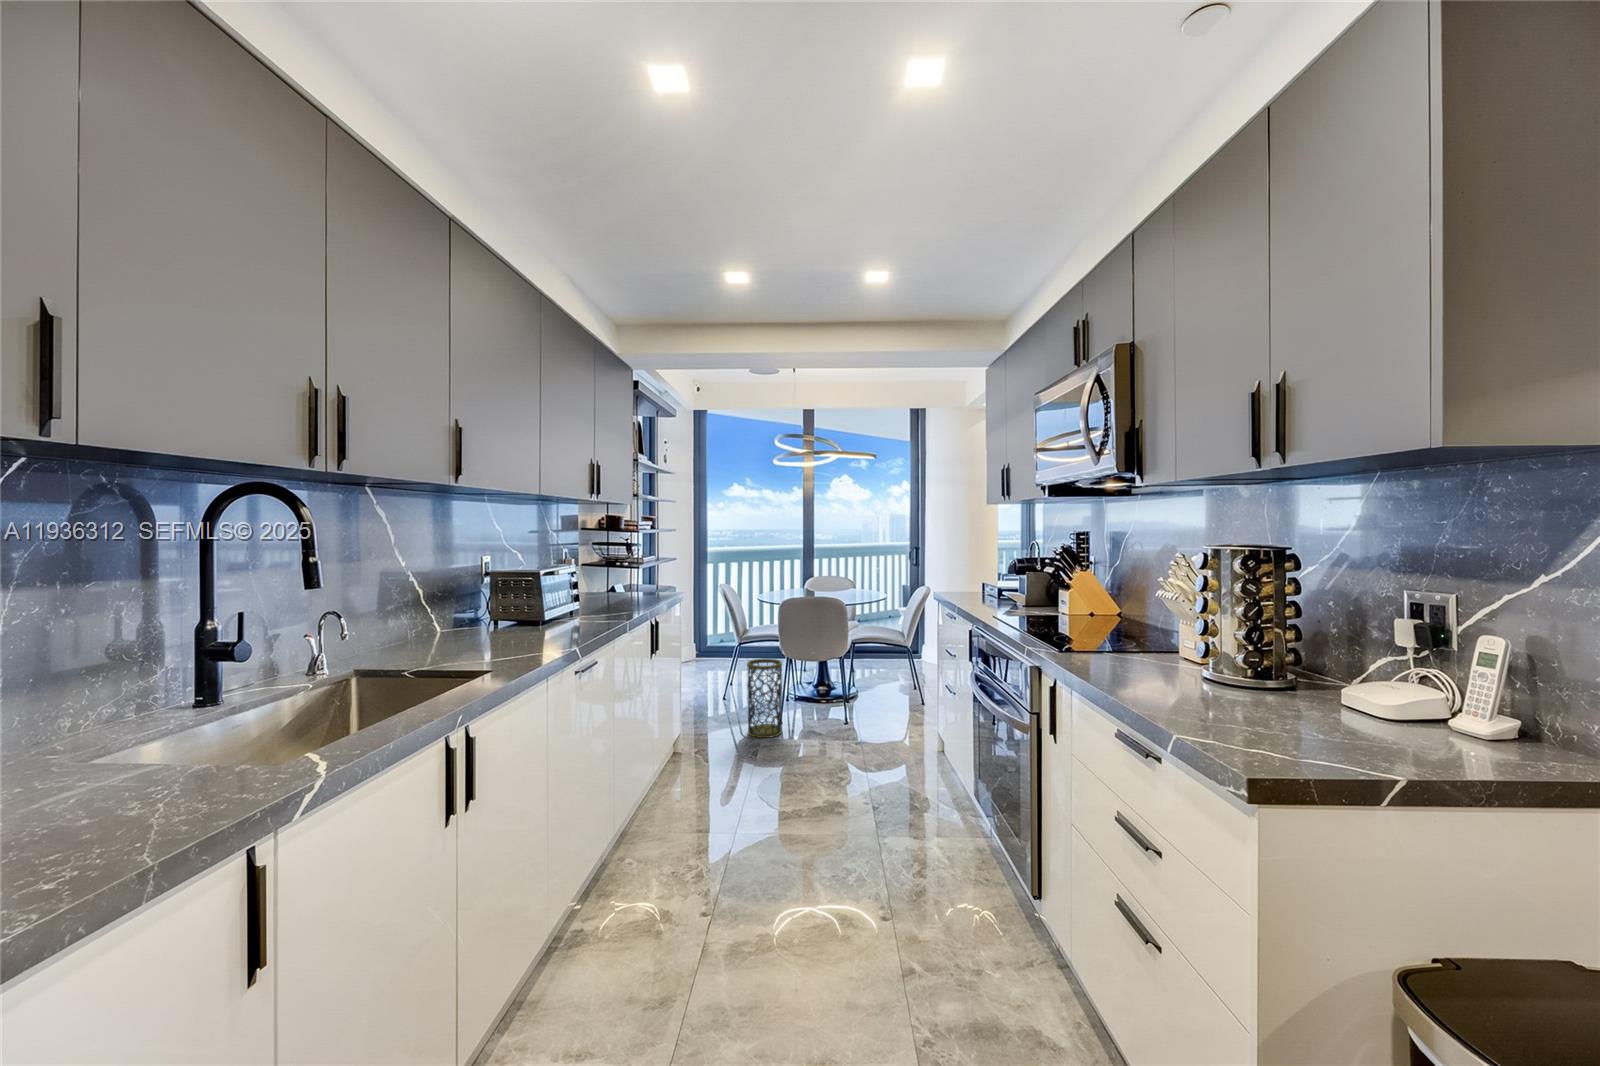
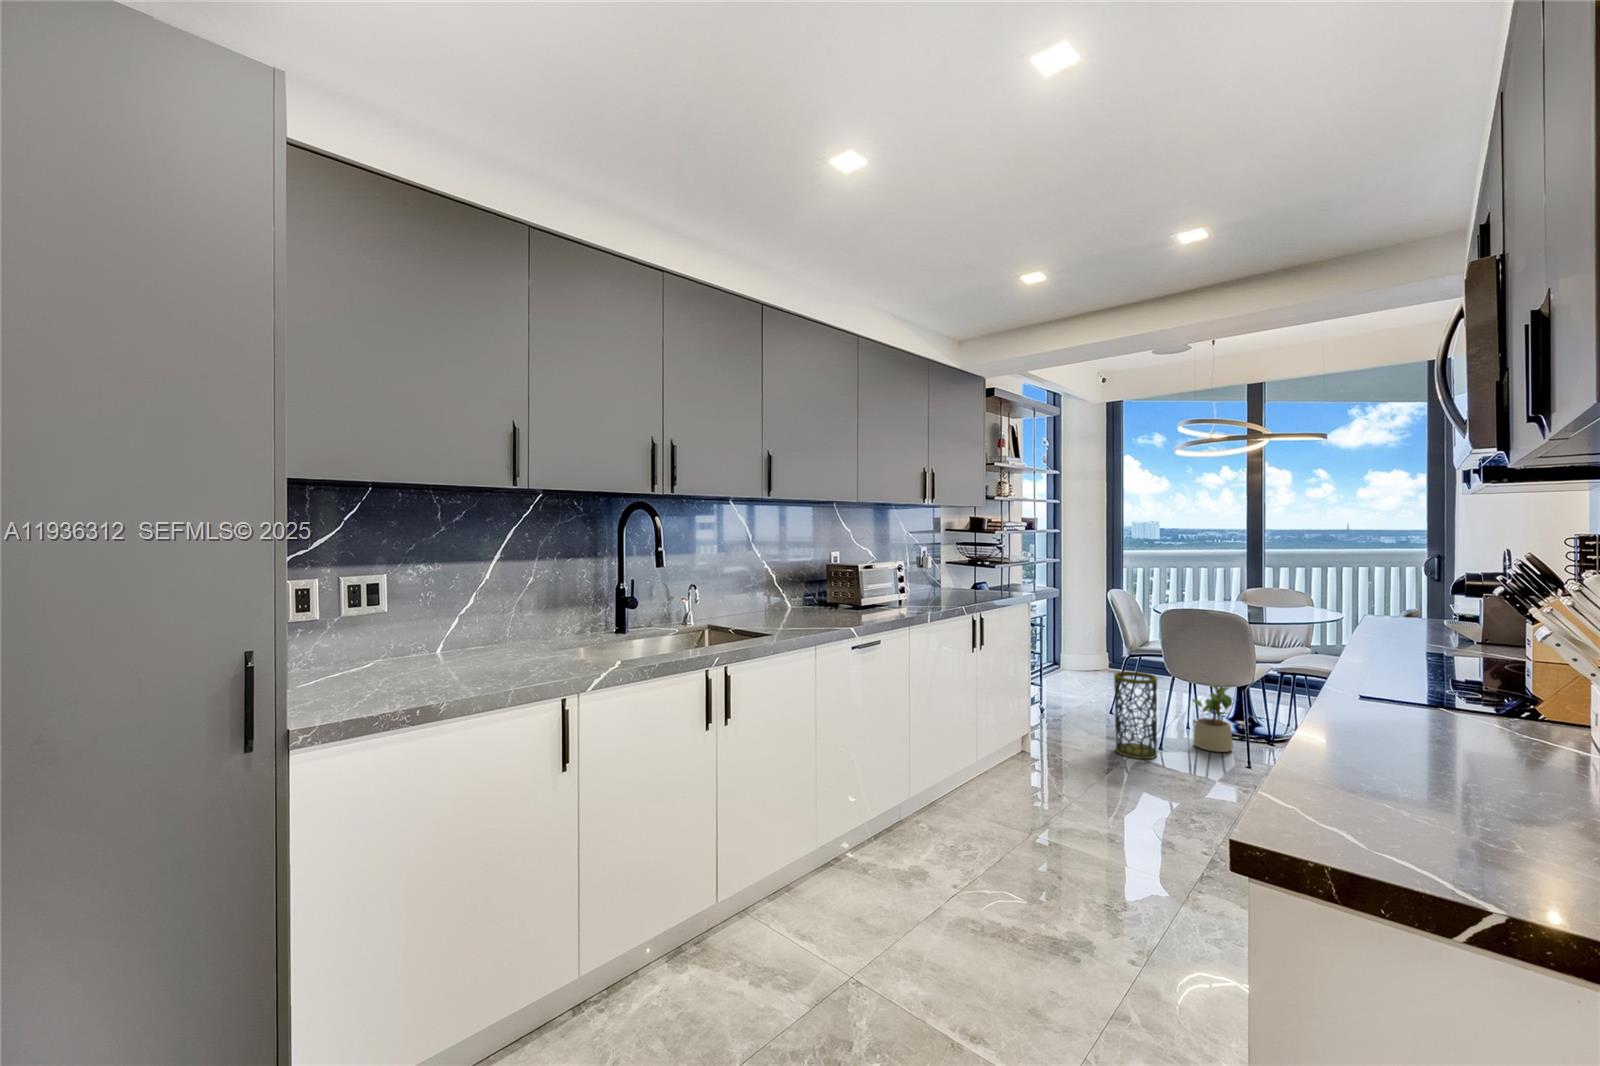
potted plant: none [798,644,833,718] -> present [1193,685,1233,752]

